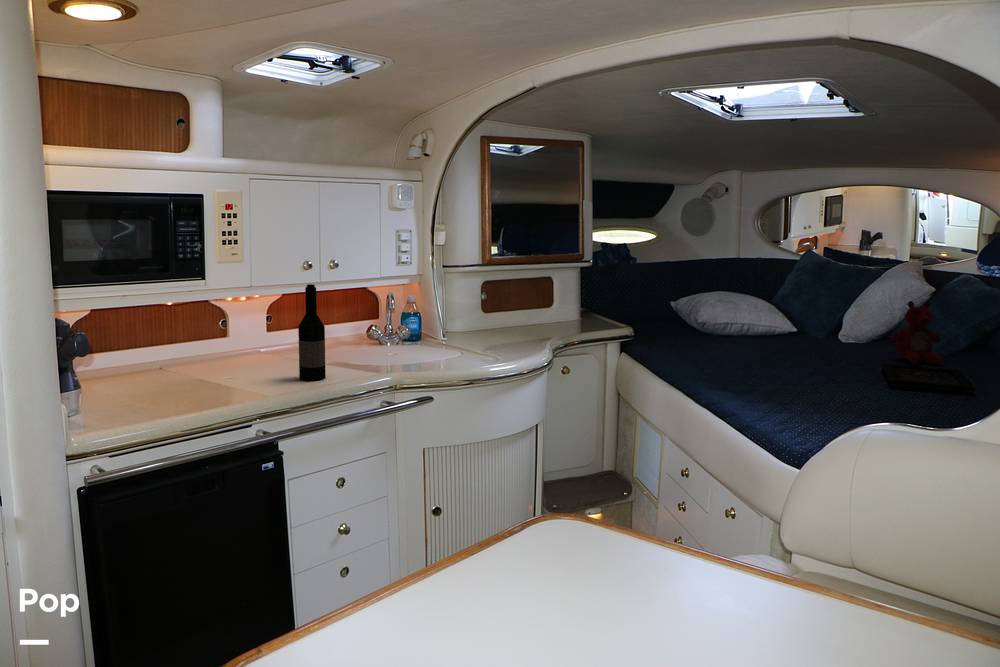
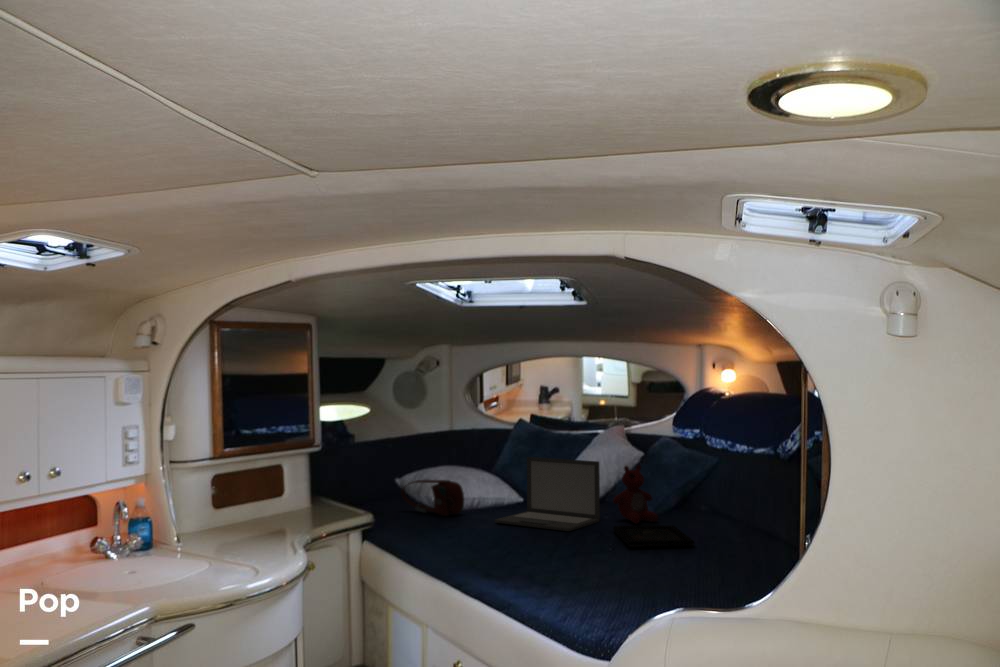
wine bottle: present [298,284,326,381] -> none [33,501,69,619]
laptop: none [754,286,879,364] -> present [495,457,600,531]
handbag: none [668,302,729,338] -> present [401,480,464,516]

